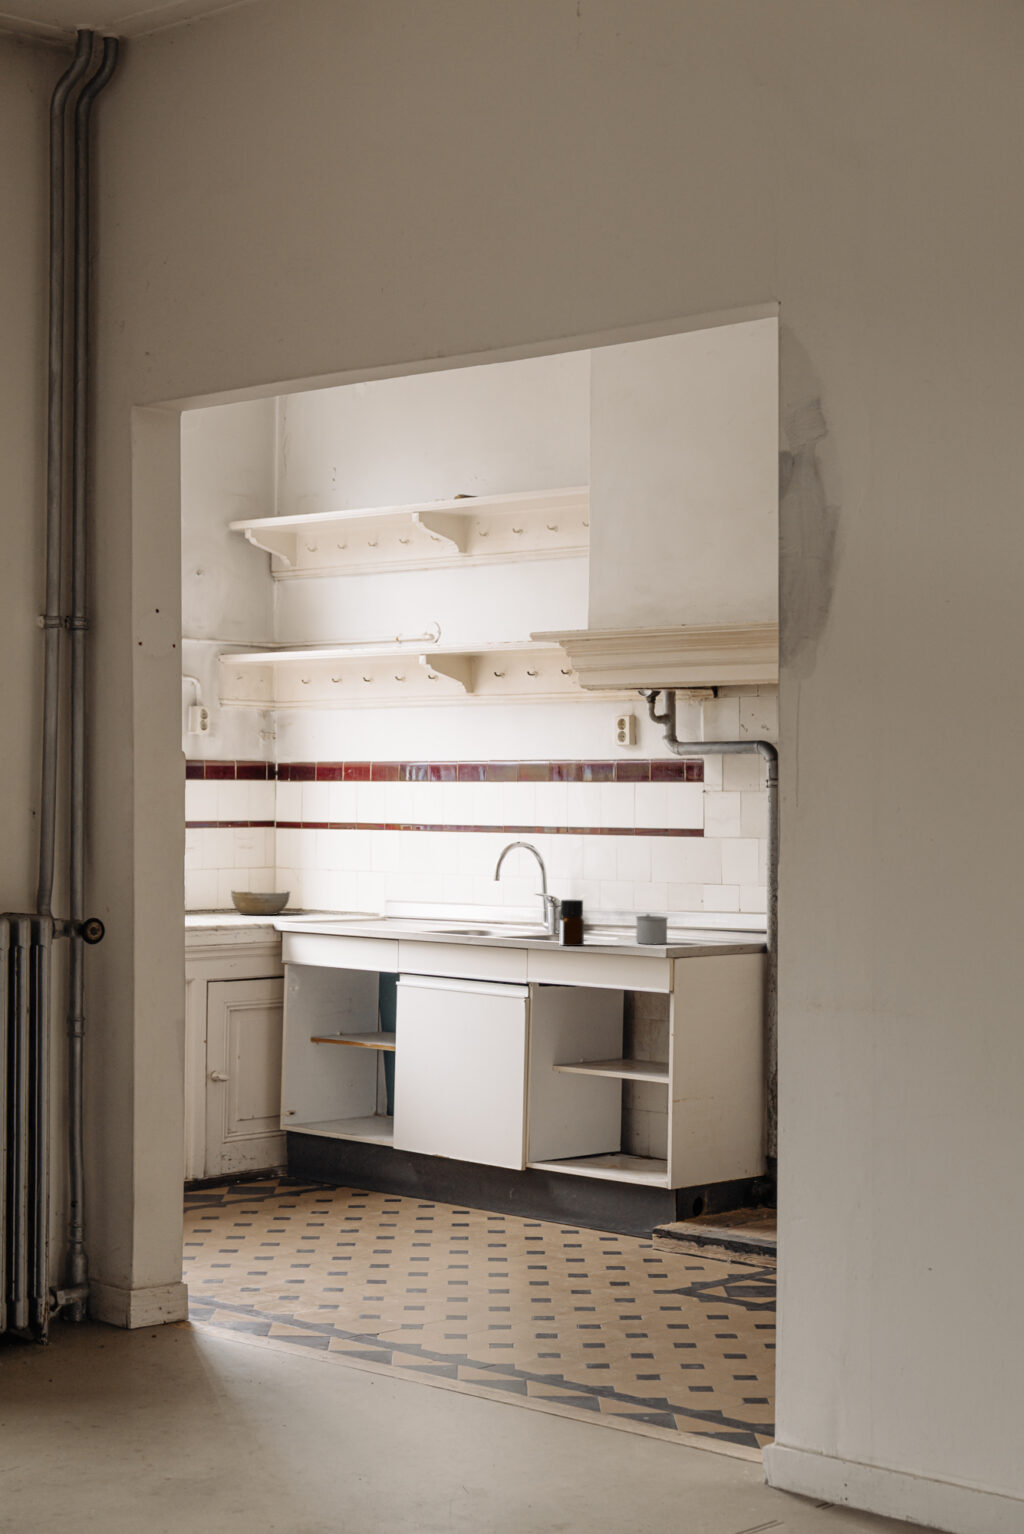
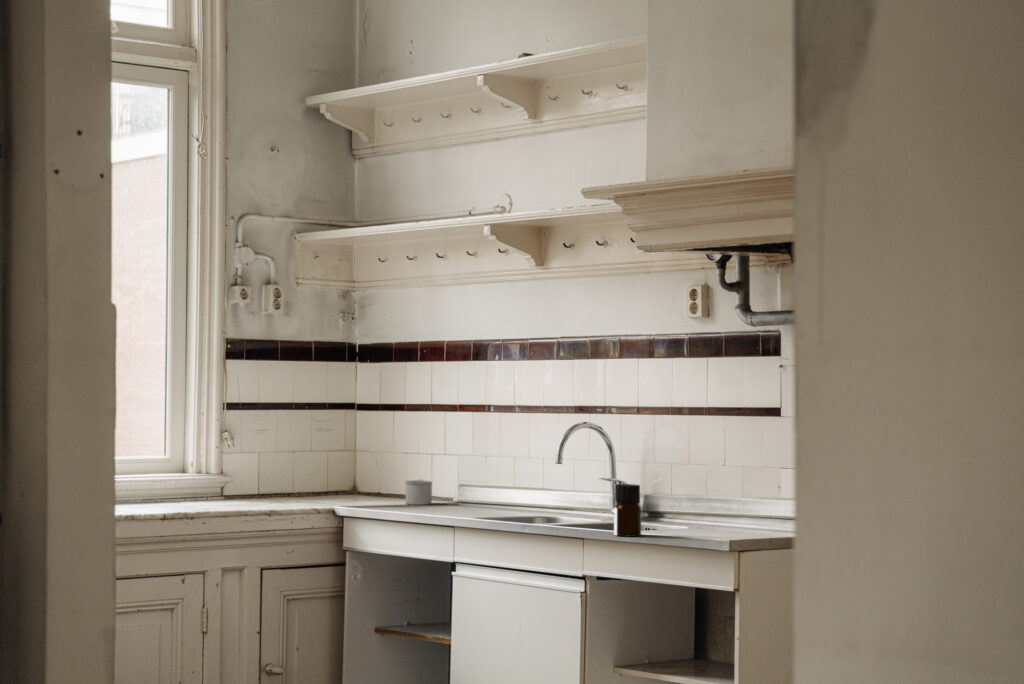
bowl: present [231,891,290,915] -> none [309,470,368,496]
mug: present [636,914,668,944] -> present [405,479,432,505]

